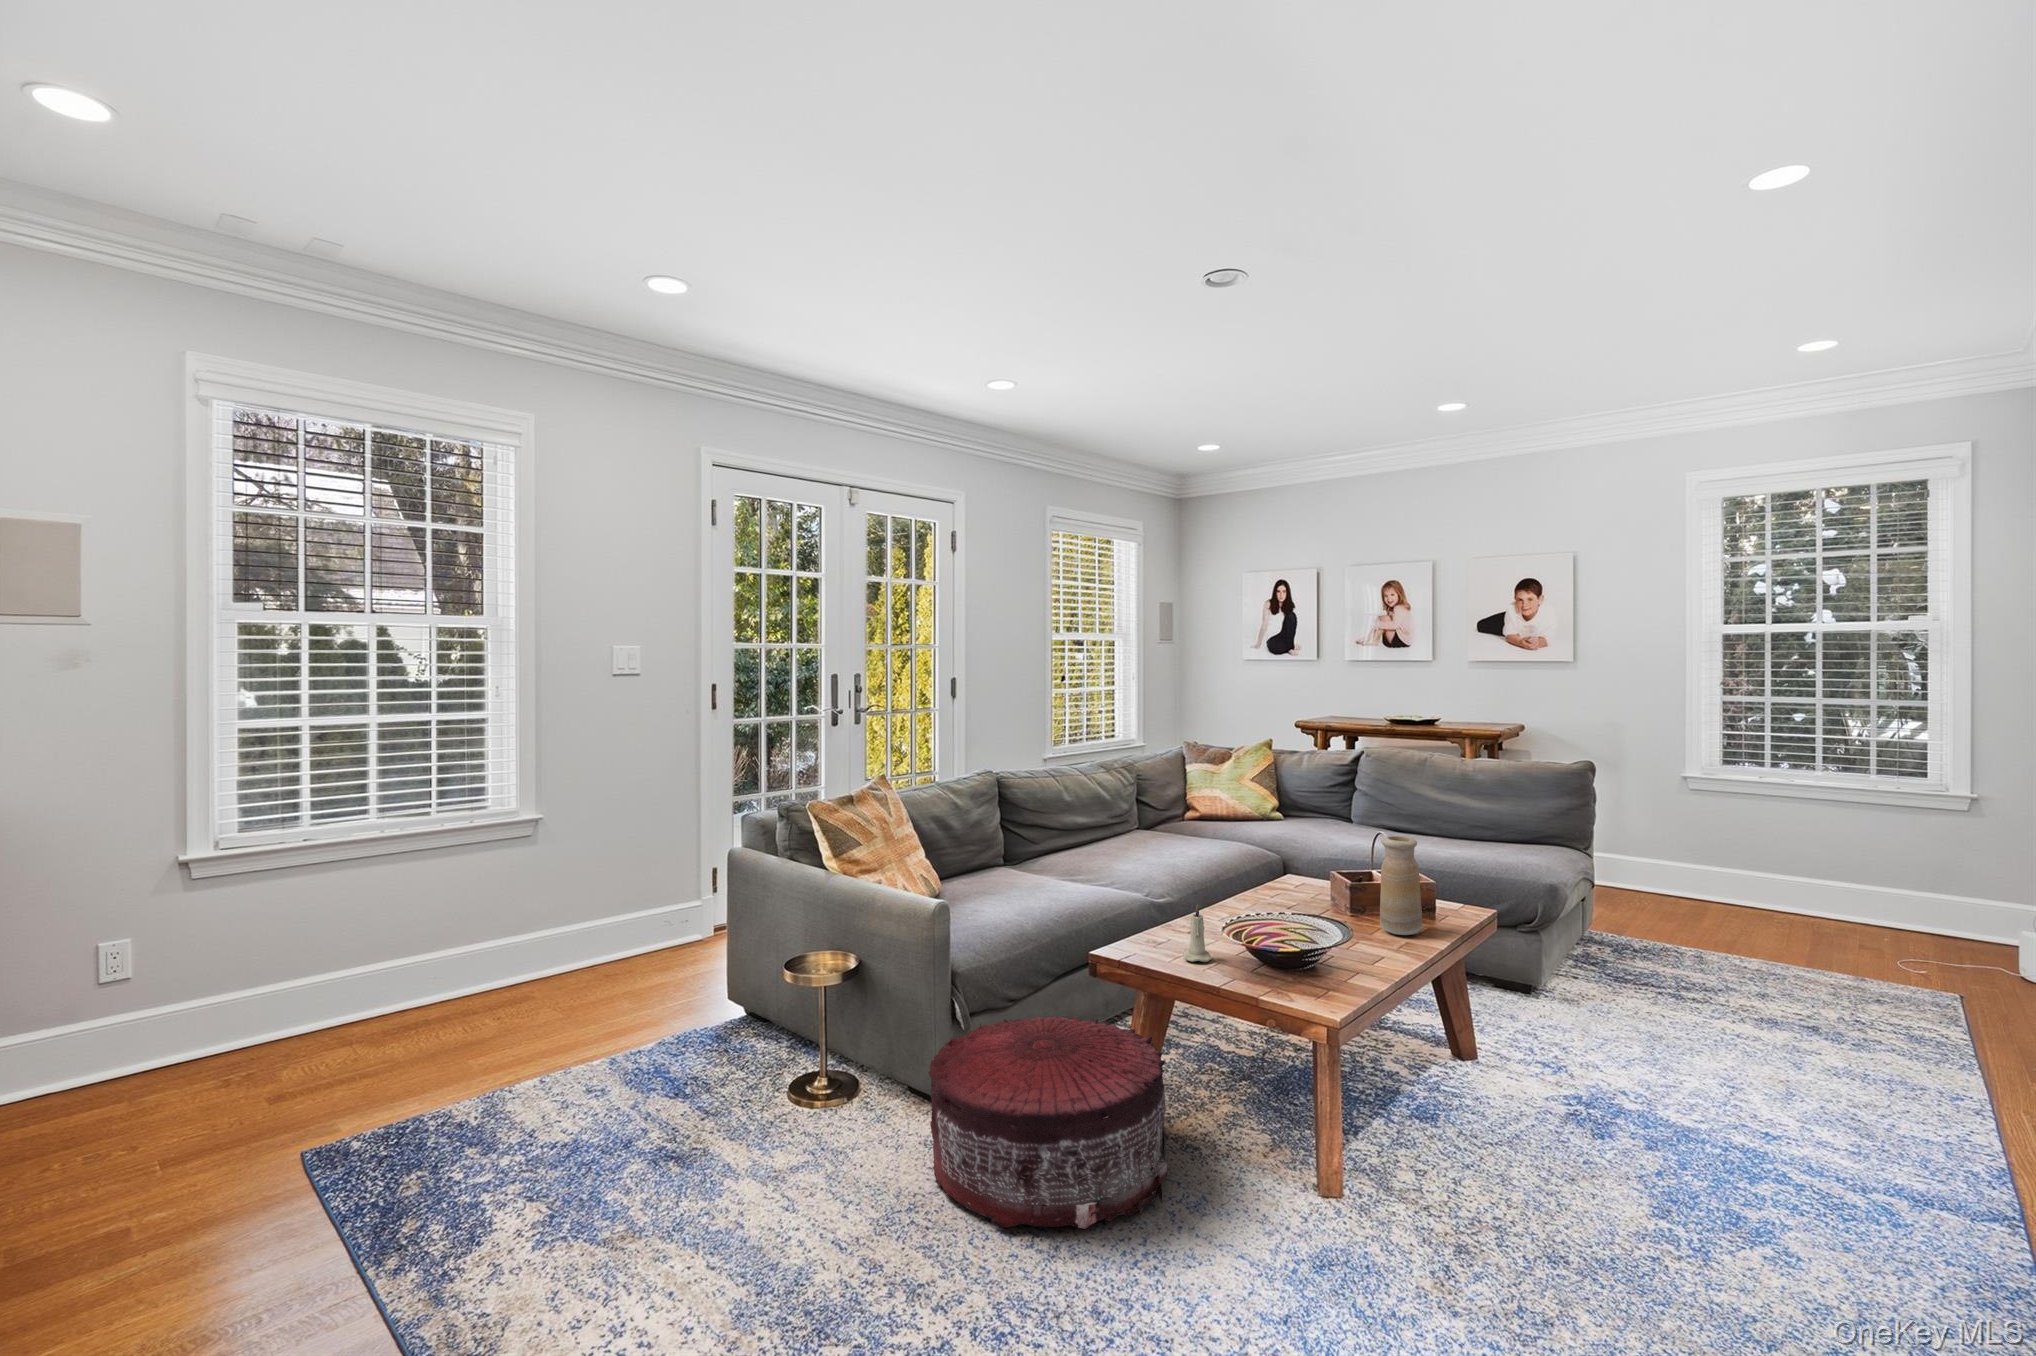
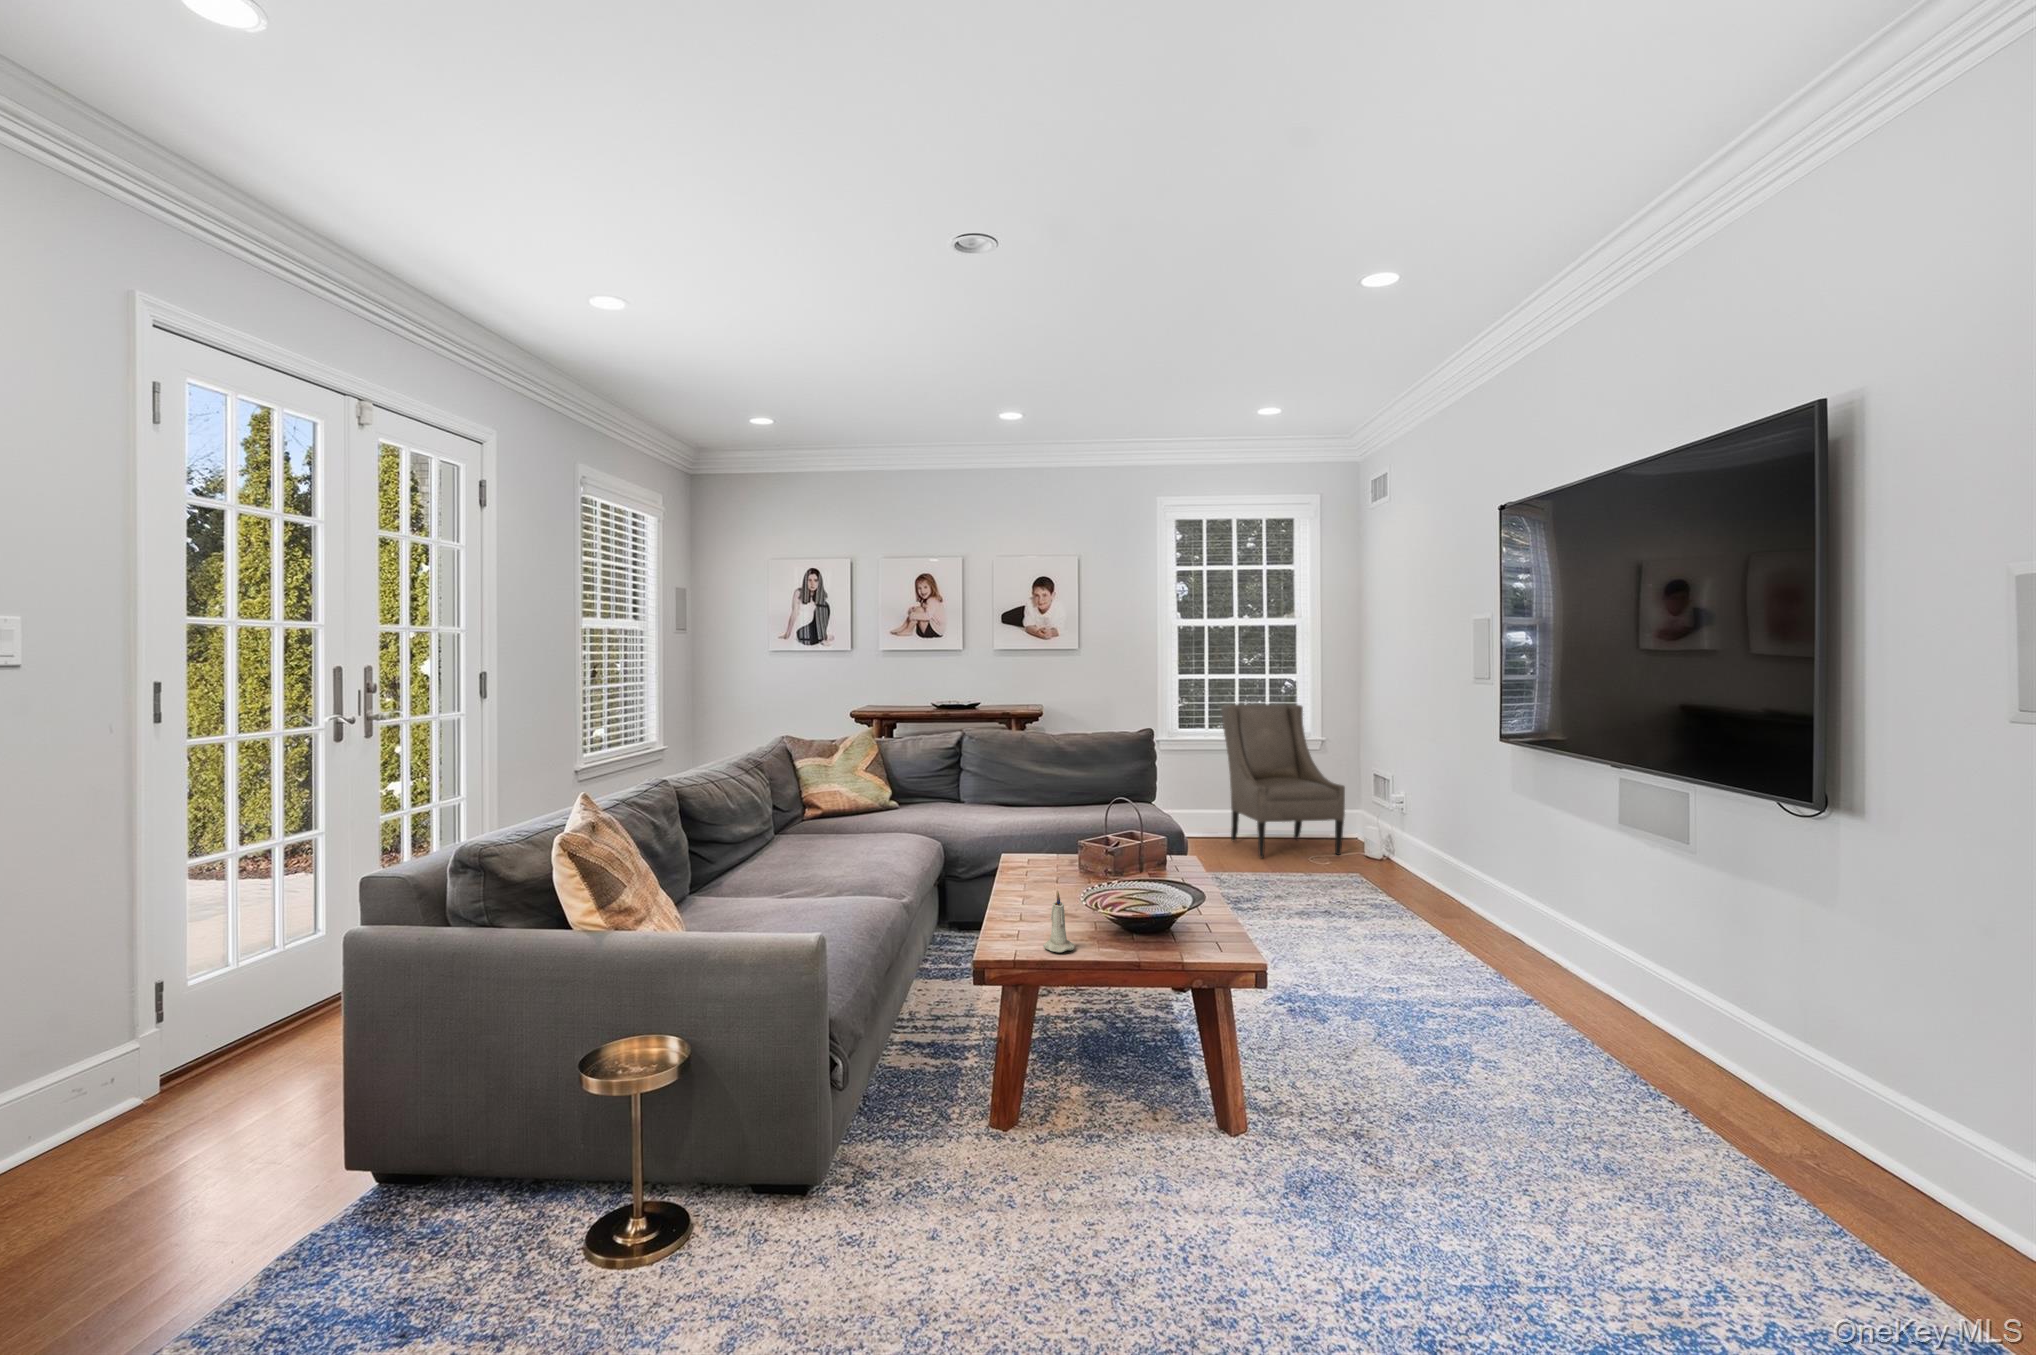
armchair: none [1780,738,1969,965] -> present [1221,704,1345,858]
vase: present [1380,836,1423,935] -> none [1142,802,1178,892]
pouf: present [928,1014,1168,1229] -> none [858,1037,1149,1302]

